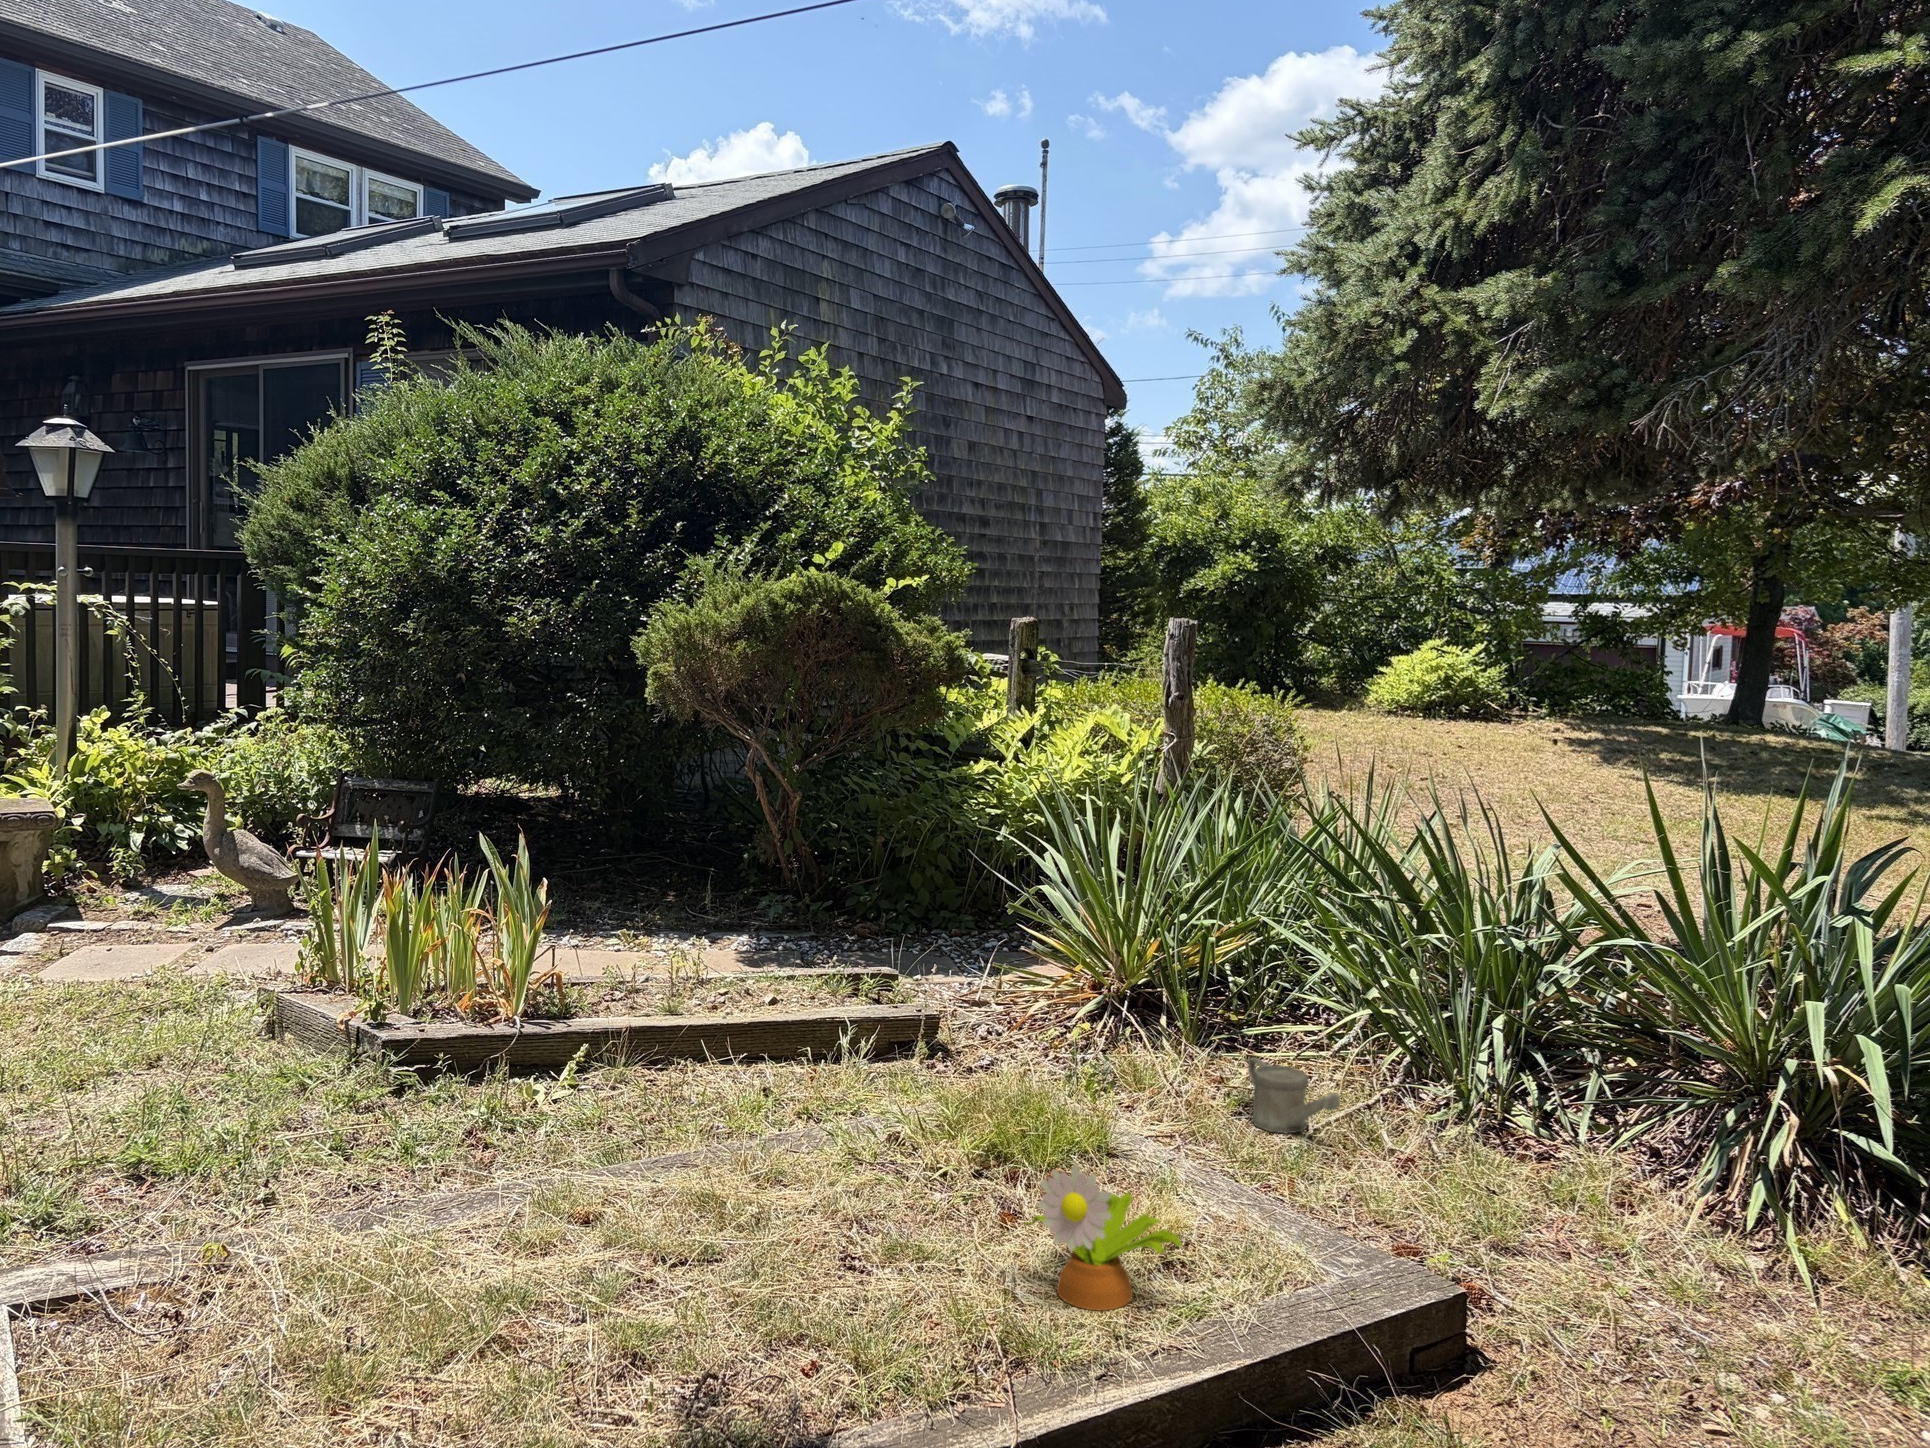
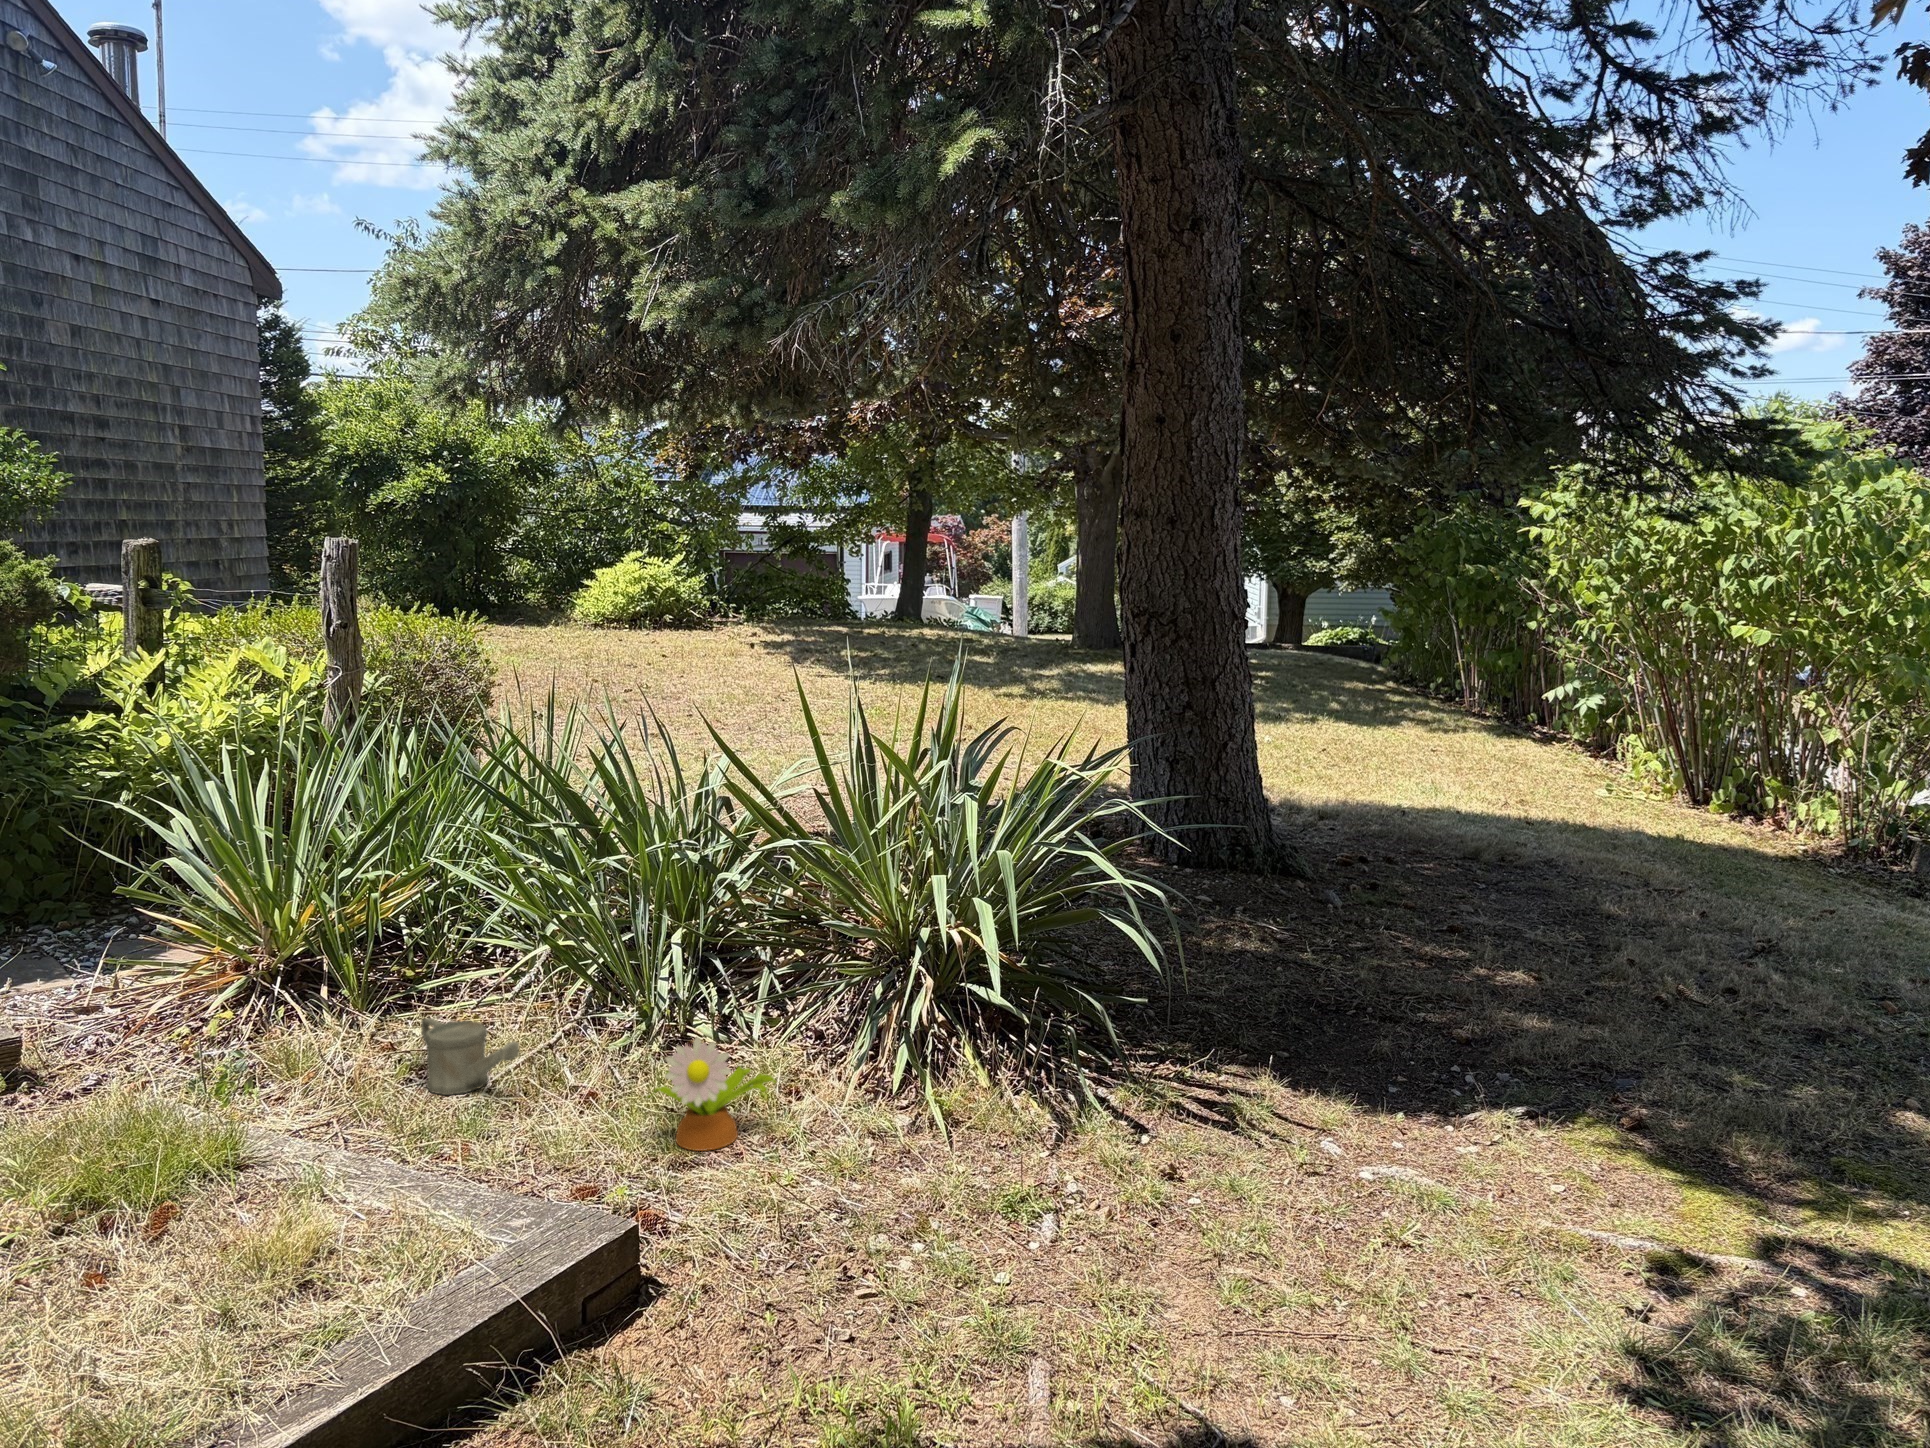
decorative plant: present [1024,1165,1182,1311] -> present [646,1038,776,1151]

